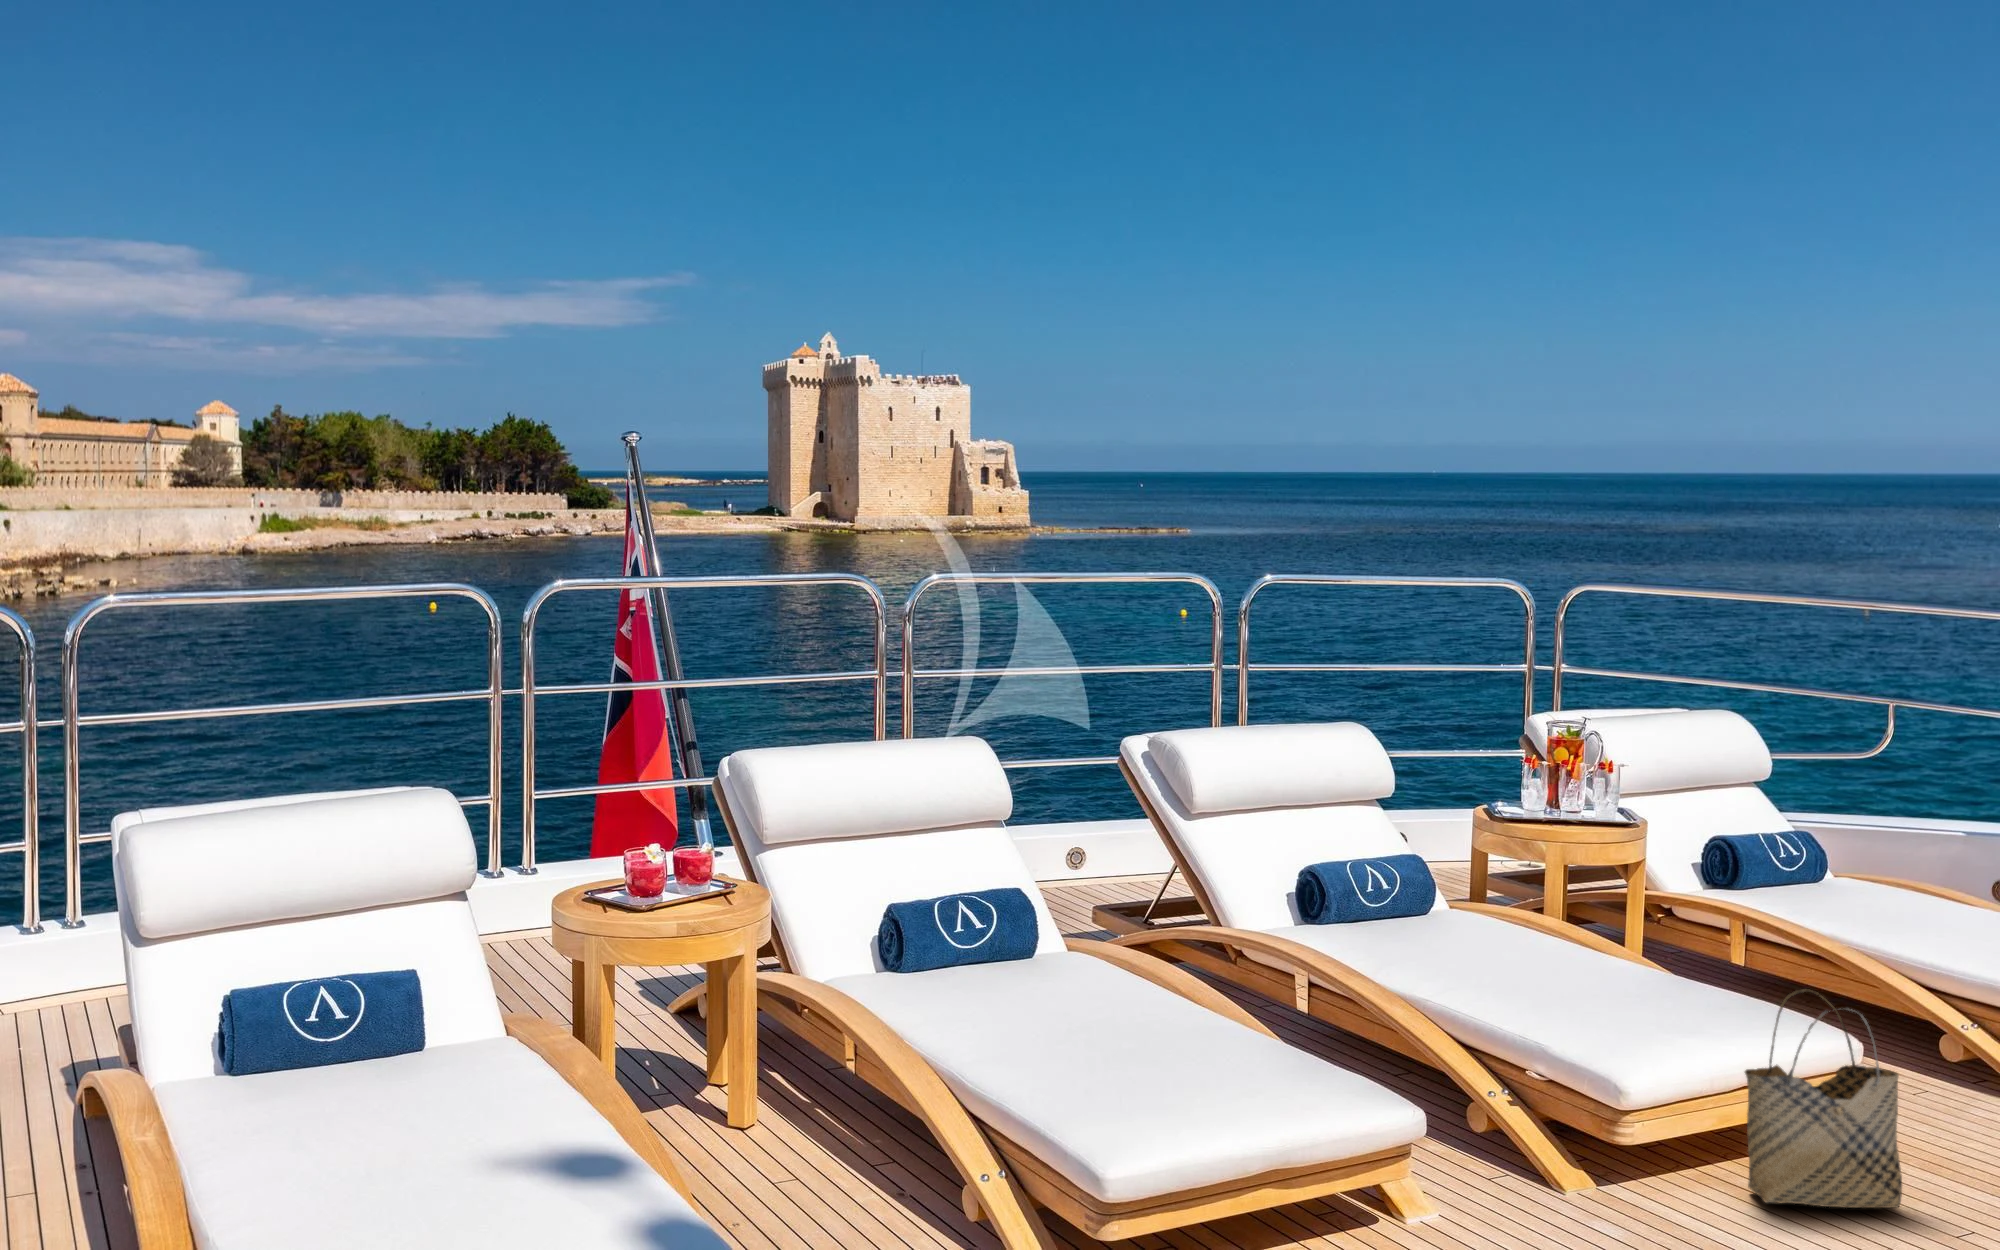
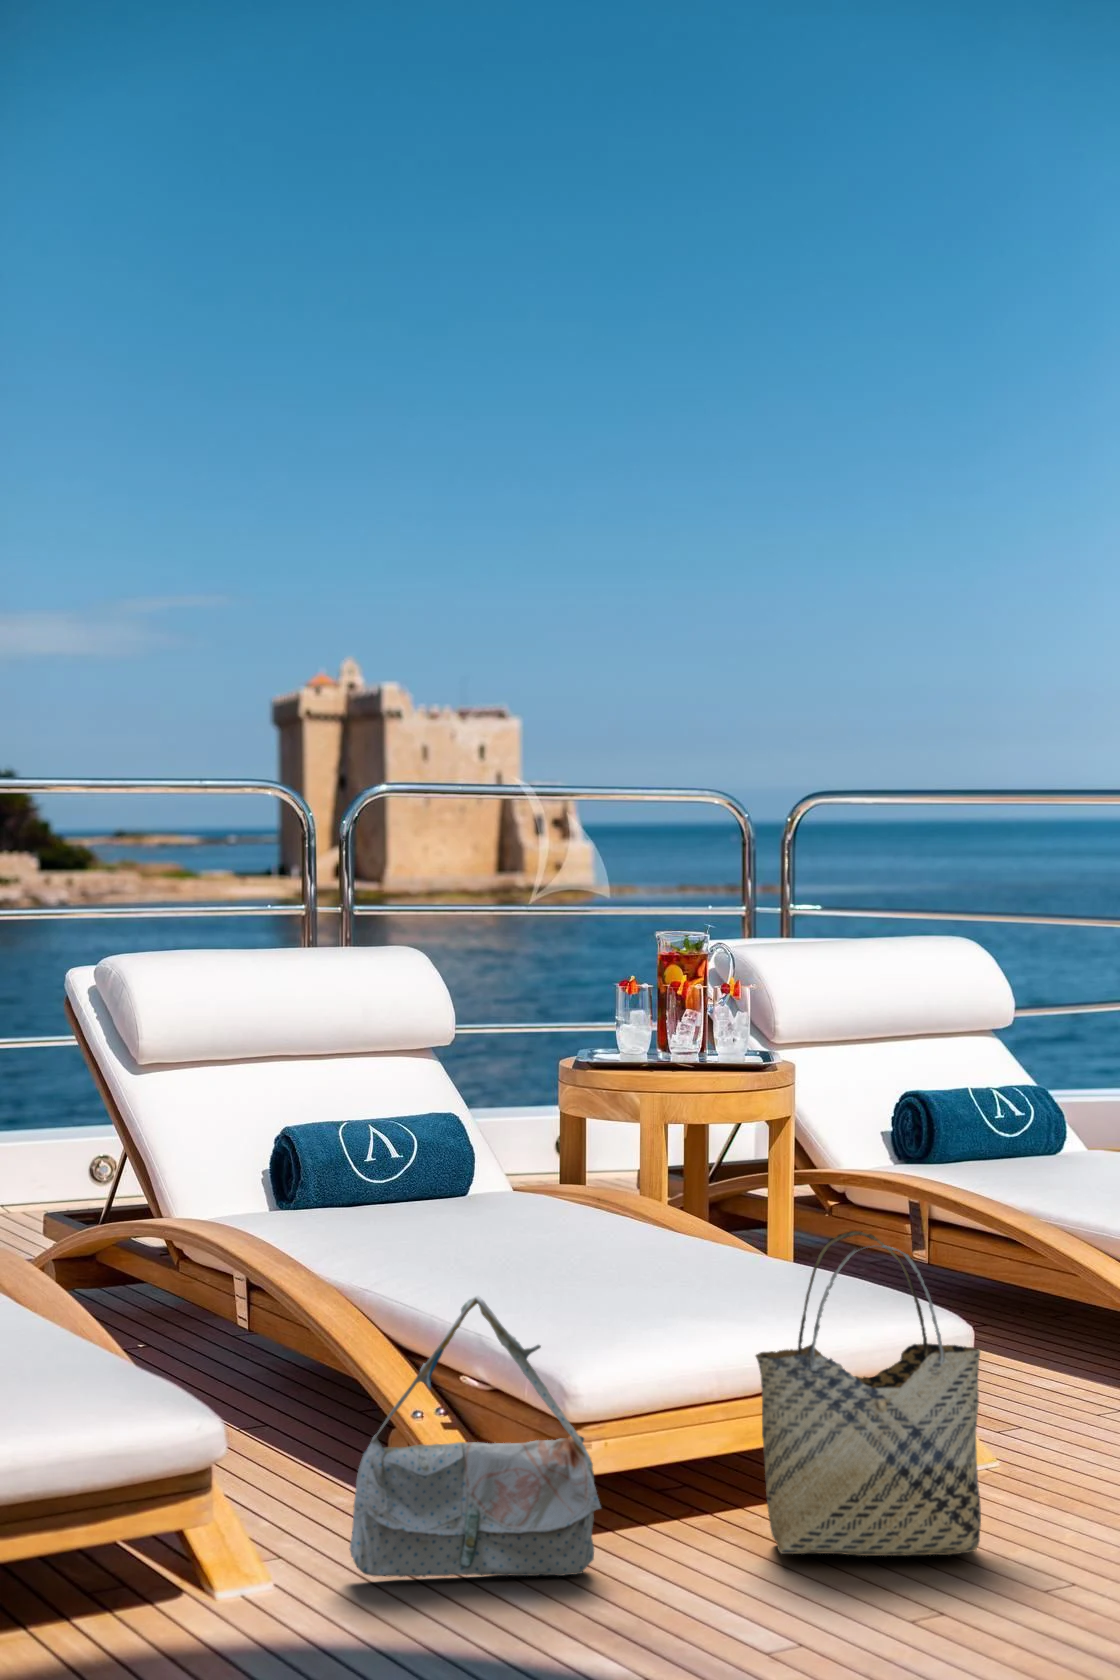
bag: none [1483,1032,1654,1212] -> present [350,1296,601,1577]

